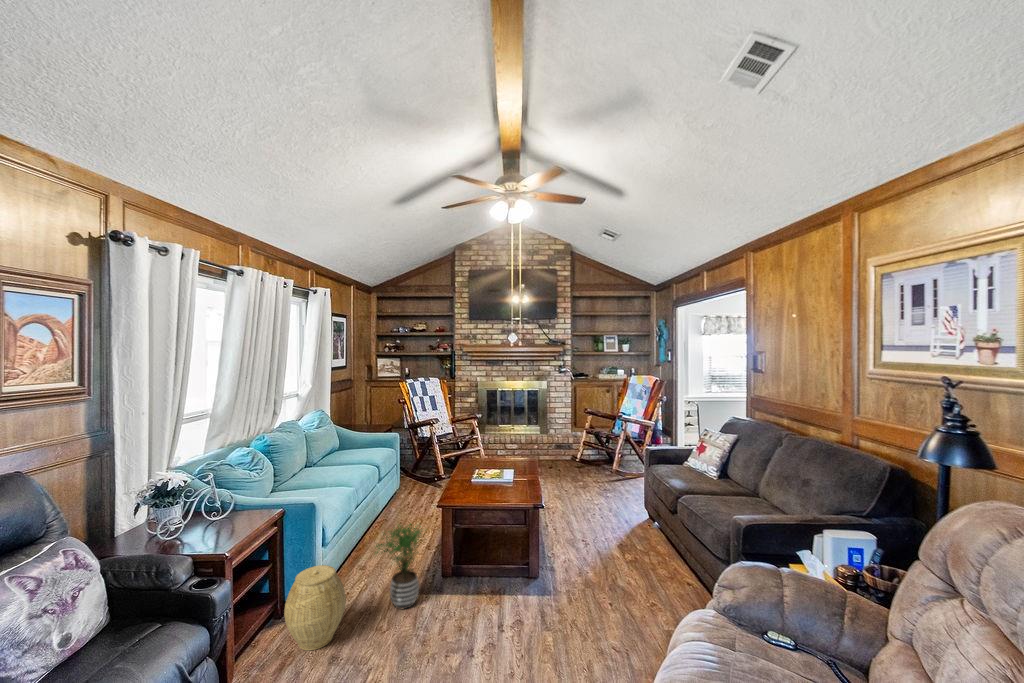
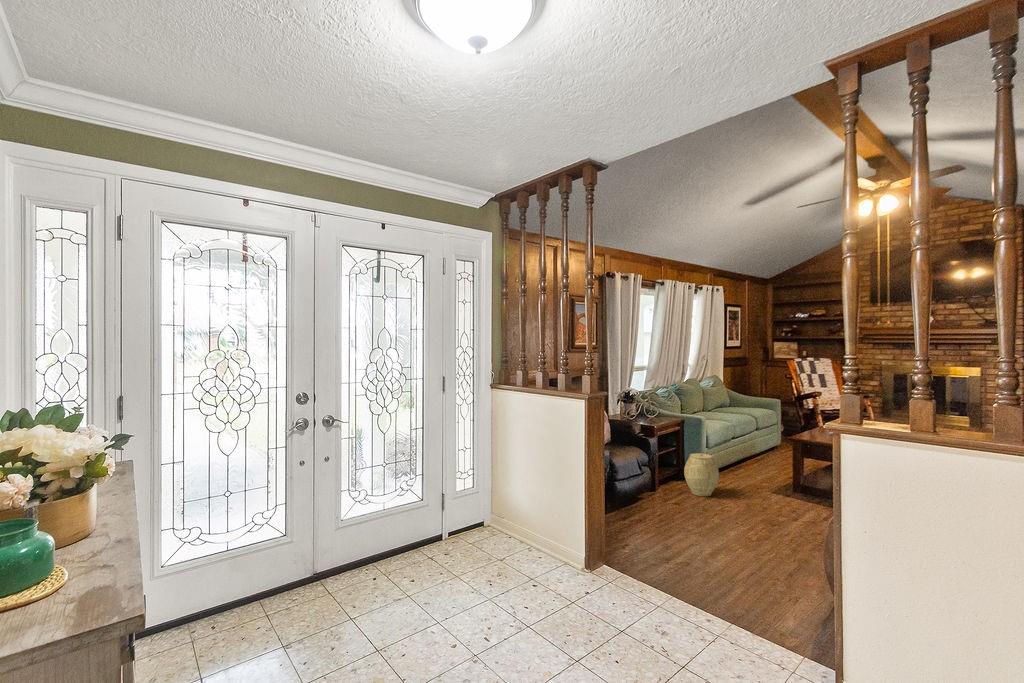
potted plant: present [375,524,423,609] -> none [739,443,781,499]

